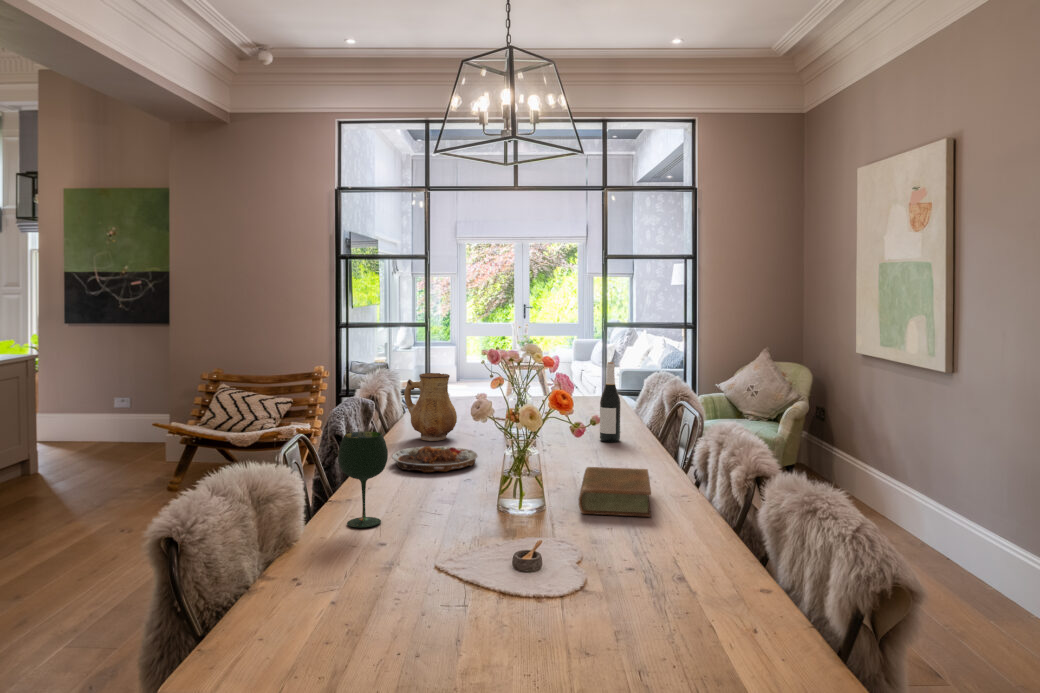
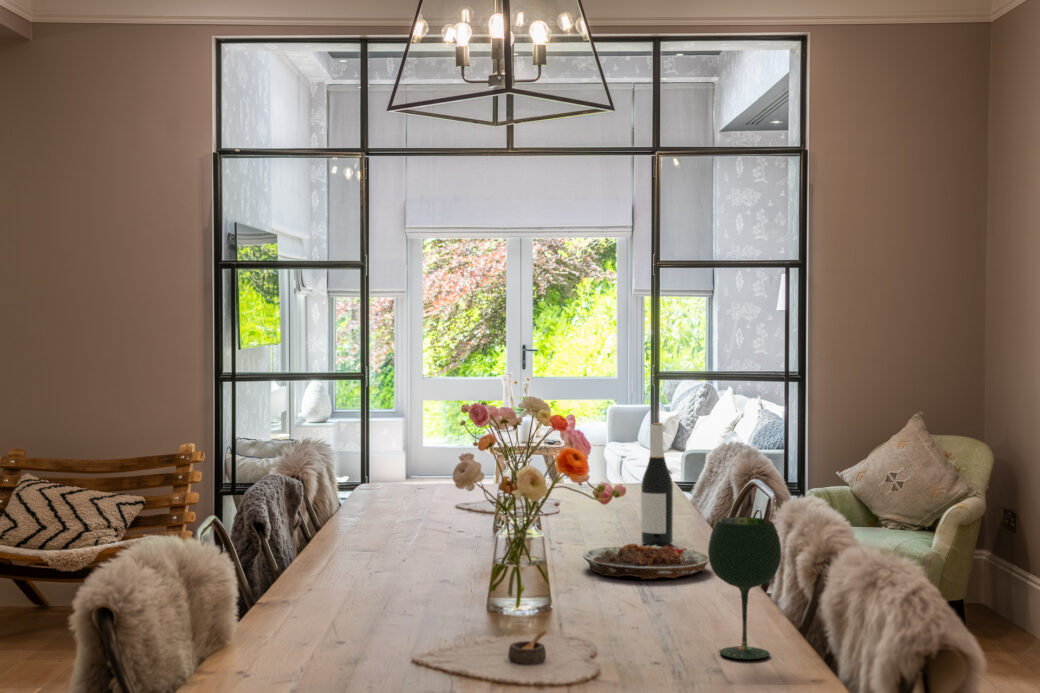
ceramic pitcher: present [404,373,457,441] -> none [339,441,420,546]
wine glass: present [338,431,388,528] -> present [708,517,781,660]
plate: present [392,446,478,472] -> present [583,544,709,579]
book: present [579,467,651,517] -> none [605,571,710,636]

